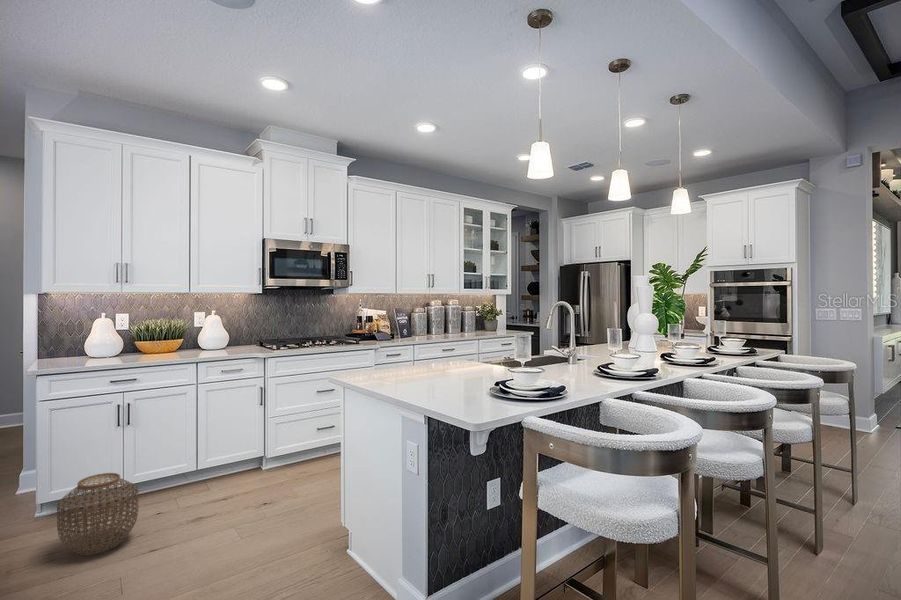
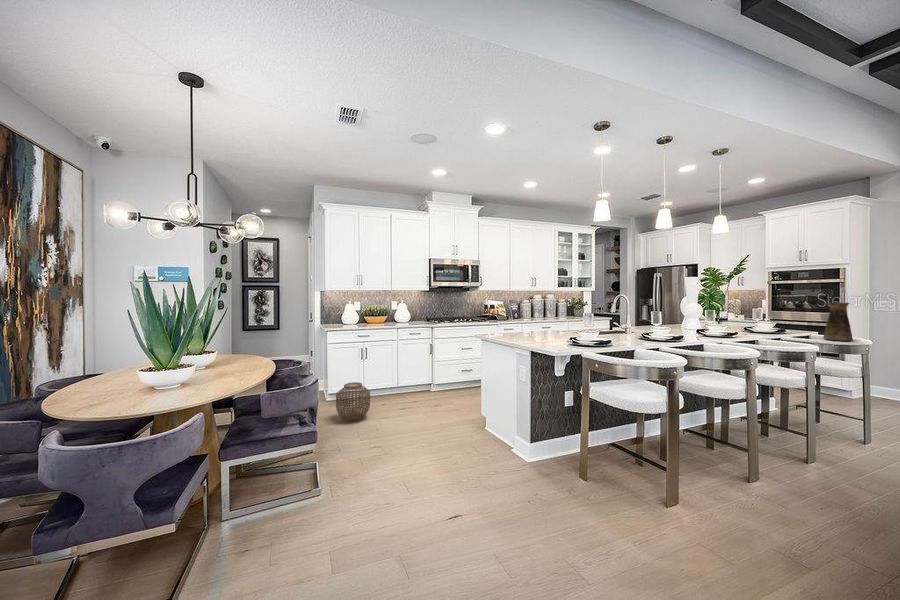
pitcher: none [799,314,829,362] -> present [823,302,853,341]

